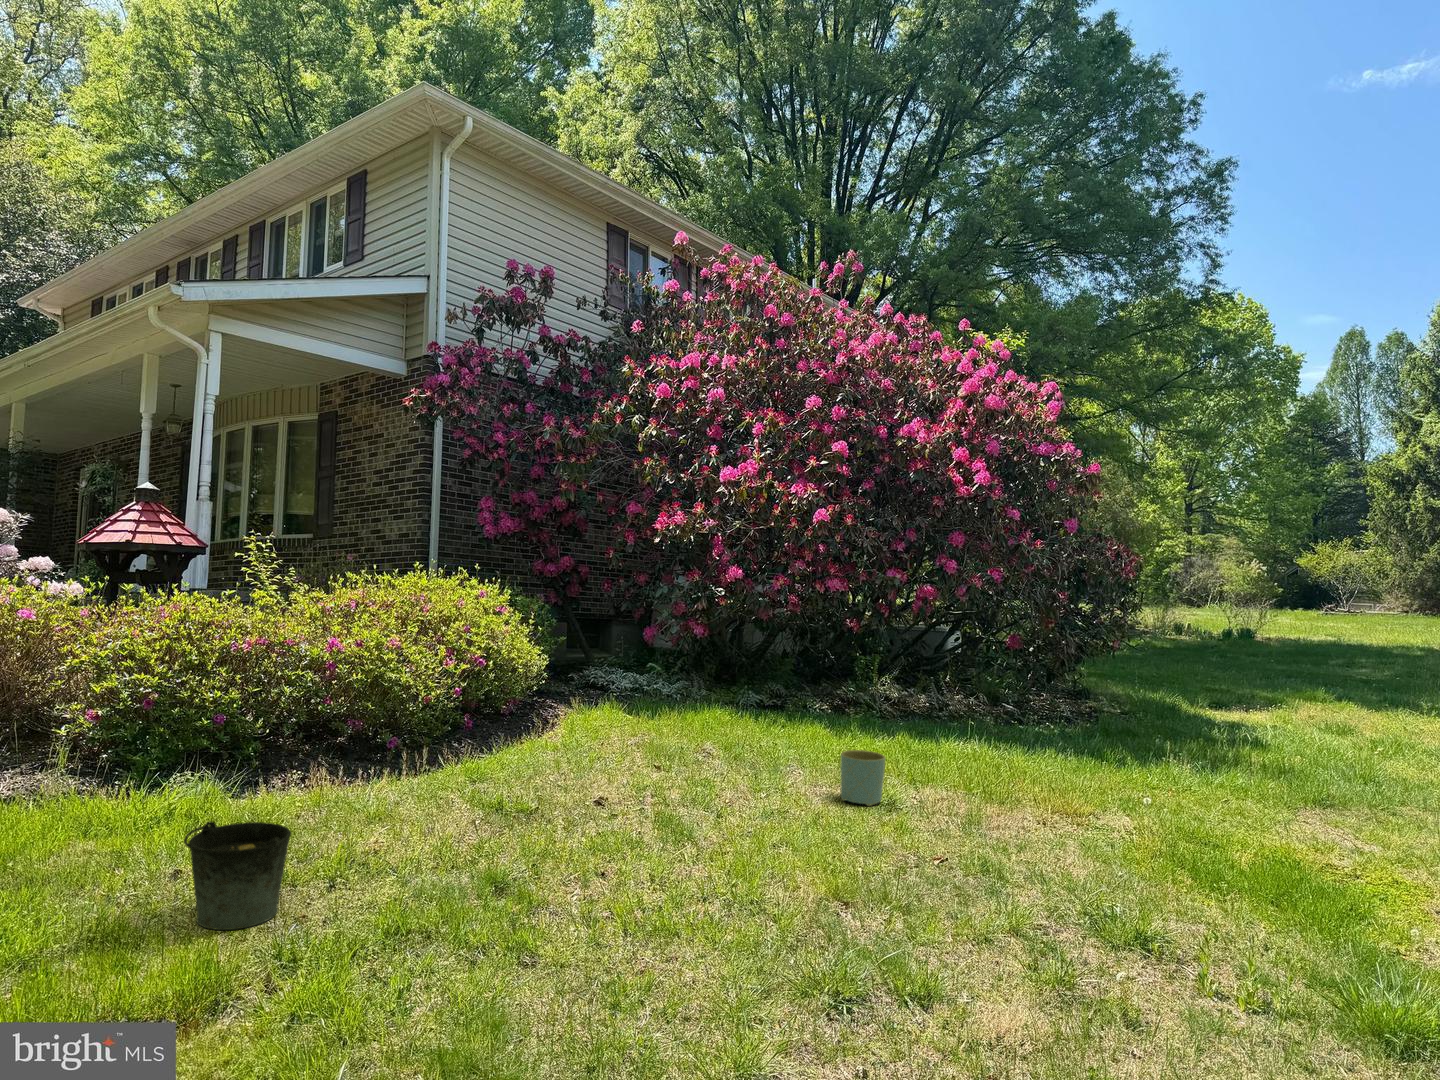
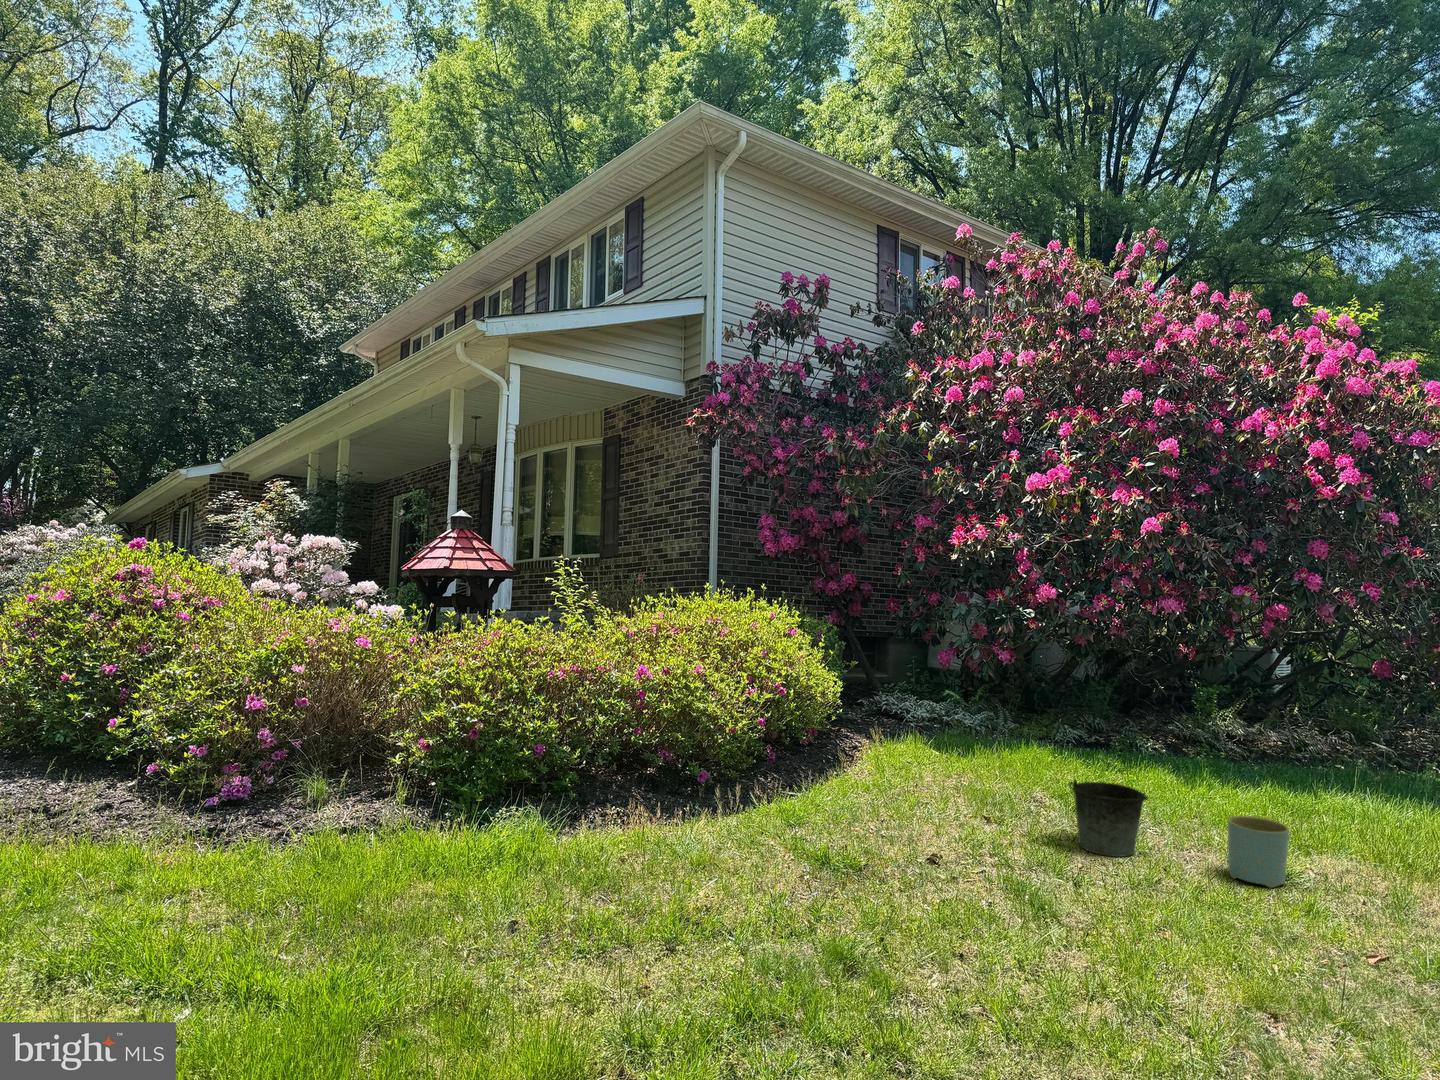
bucket: present [184,822,291,930] -> present [1069,780,1148,857]

